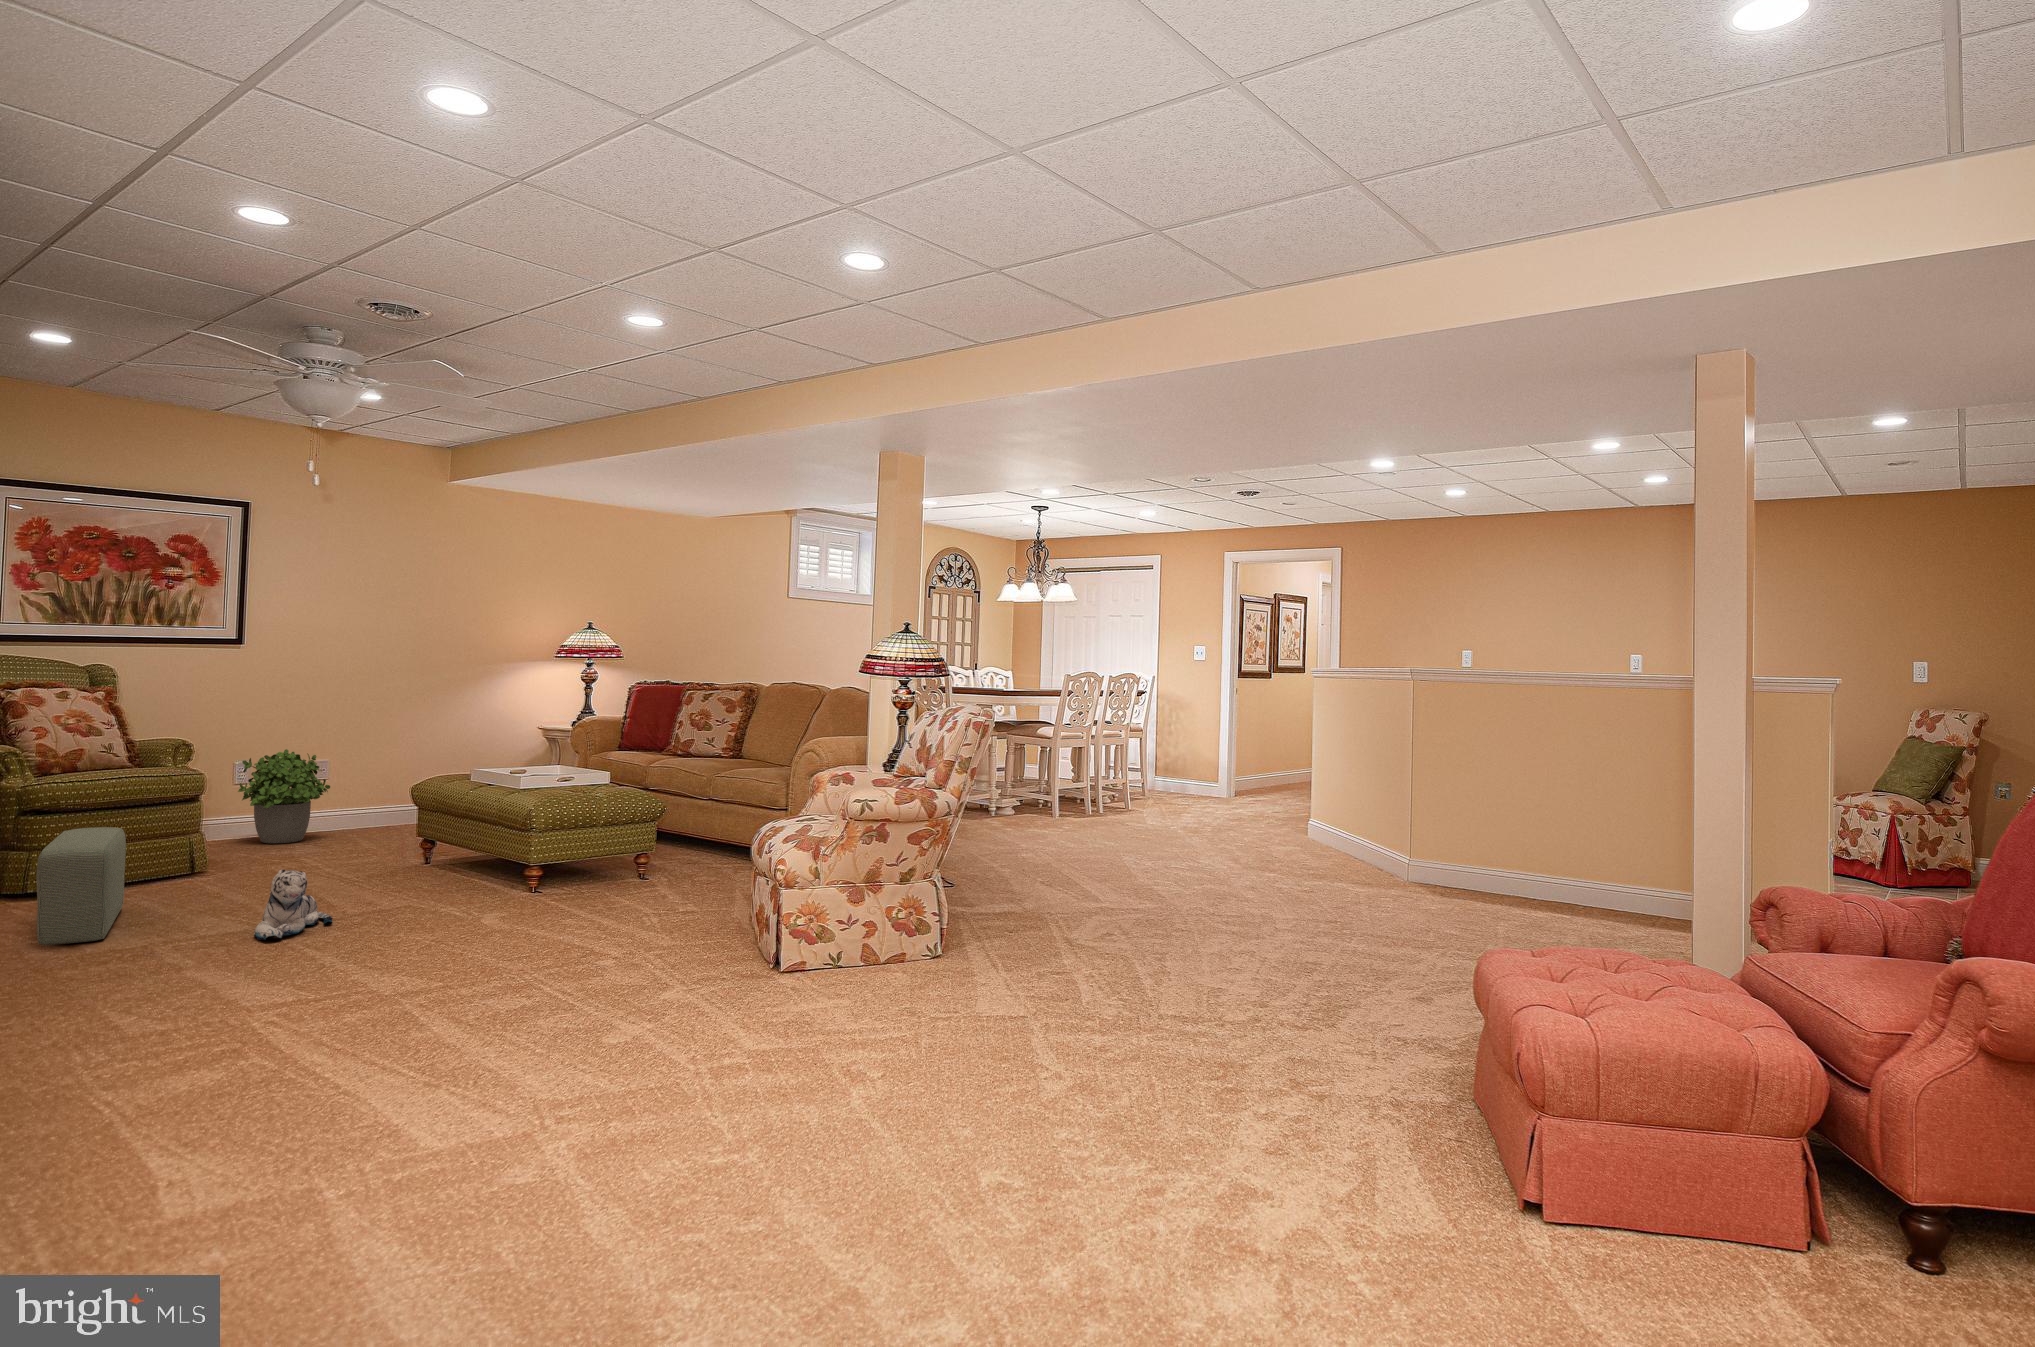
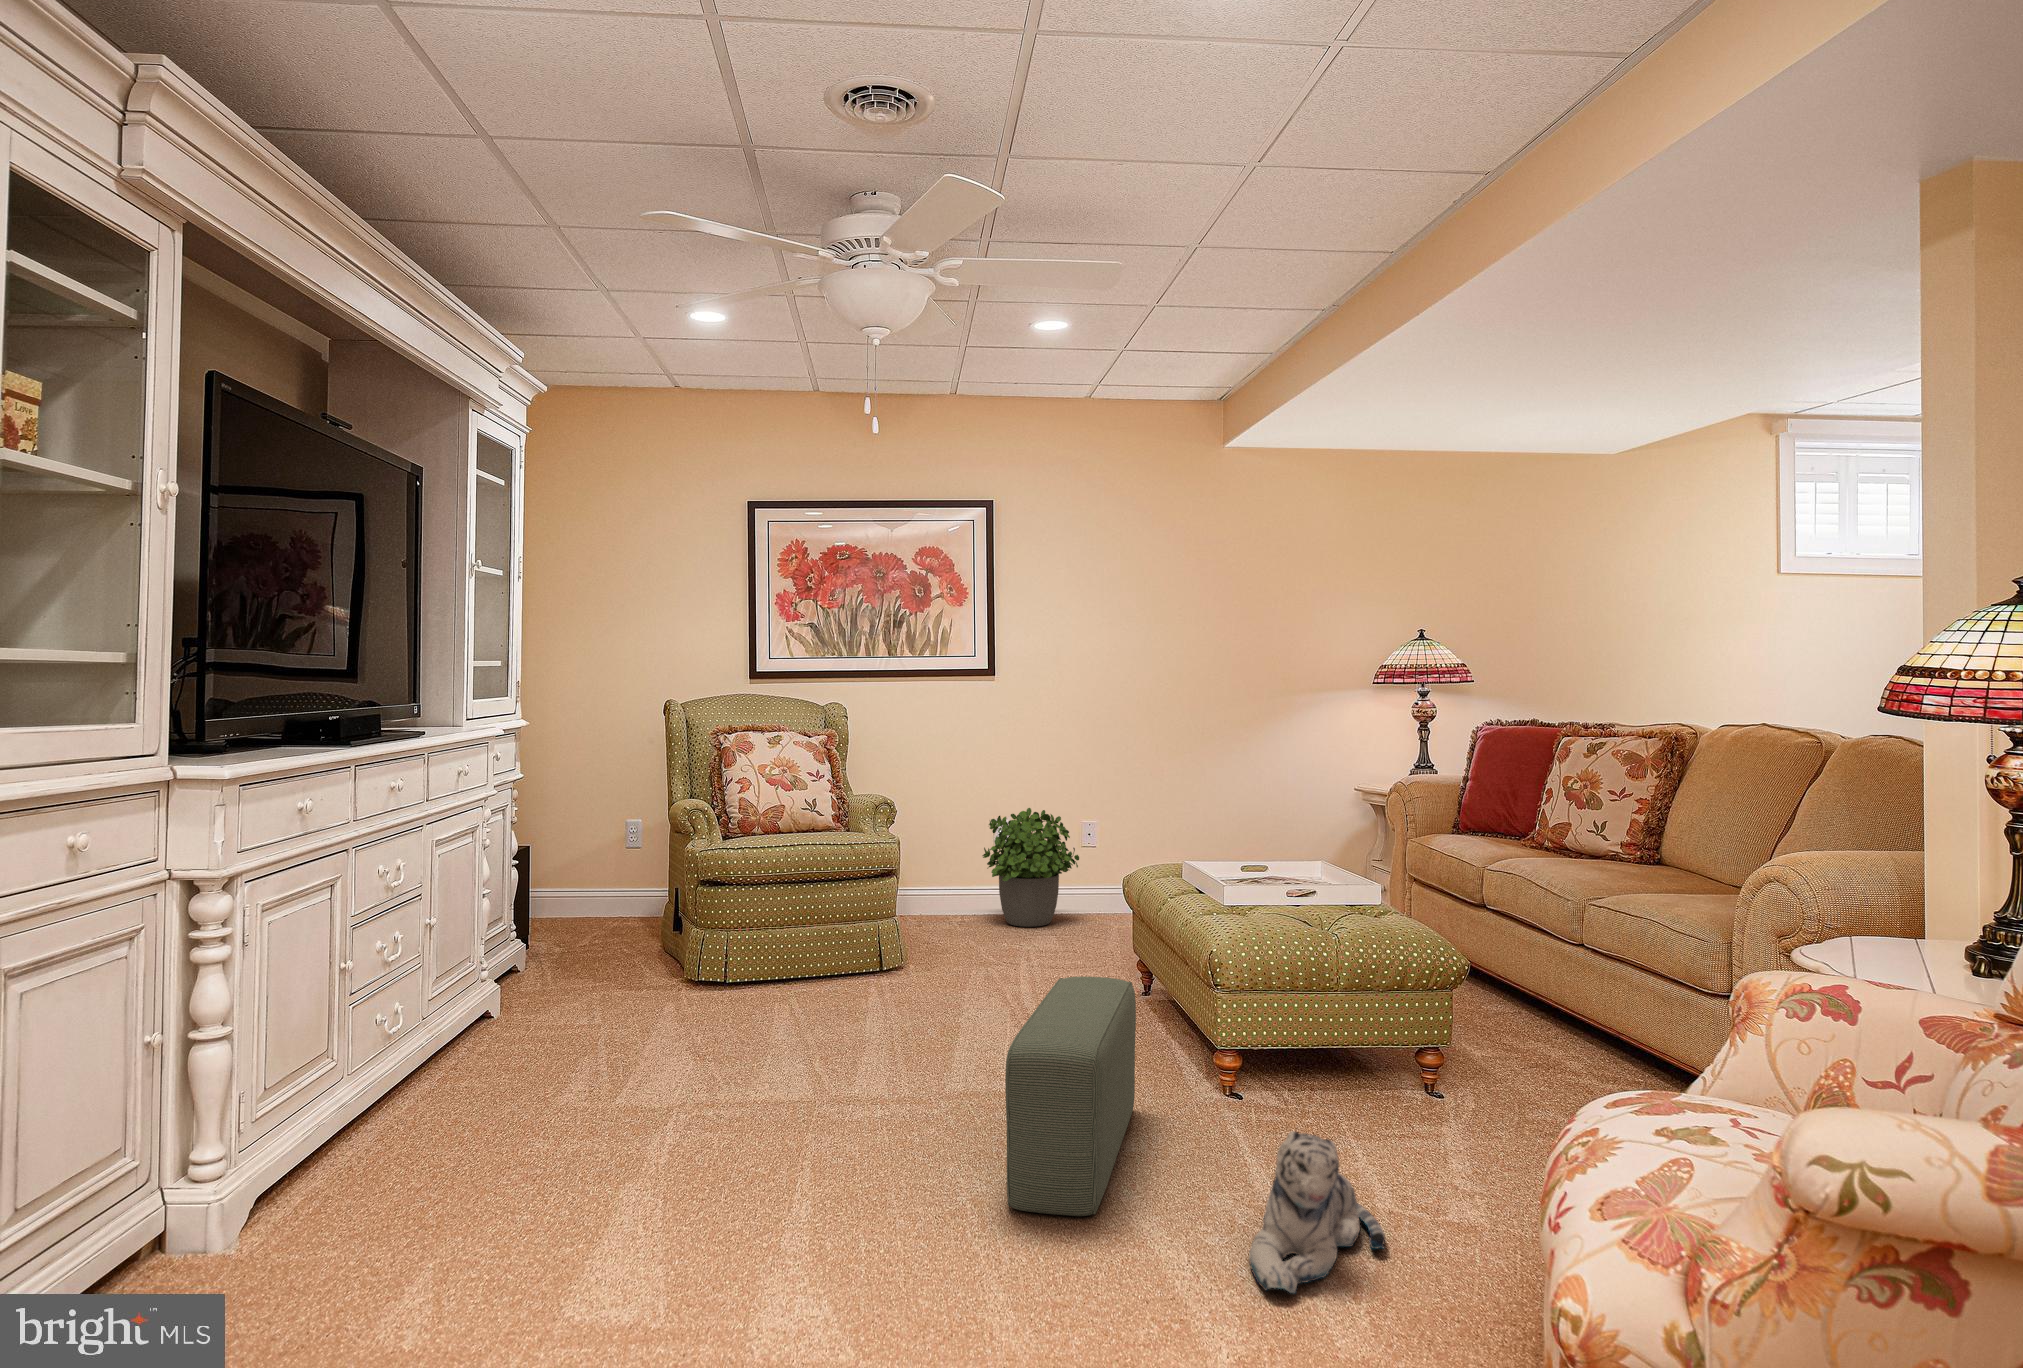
pouf: present [36,827,126,945] -> present [1005,976,1136,1216]
plush toy: present [254,870,333,940] -> present [1249,1131,1385,1293]

